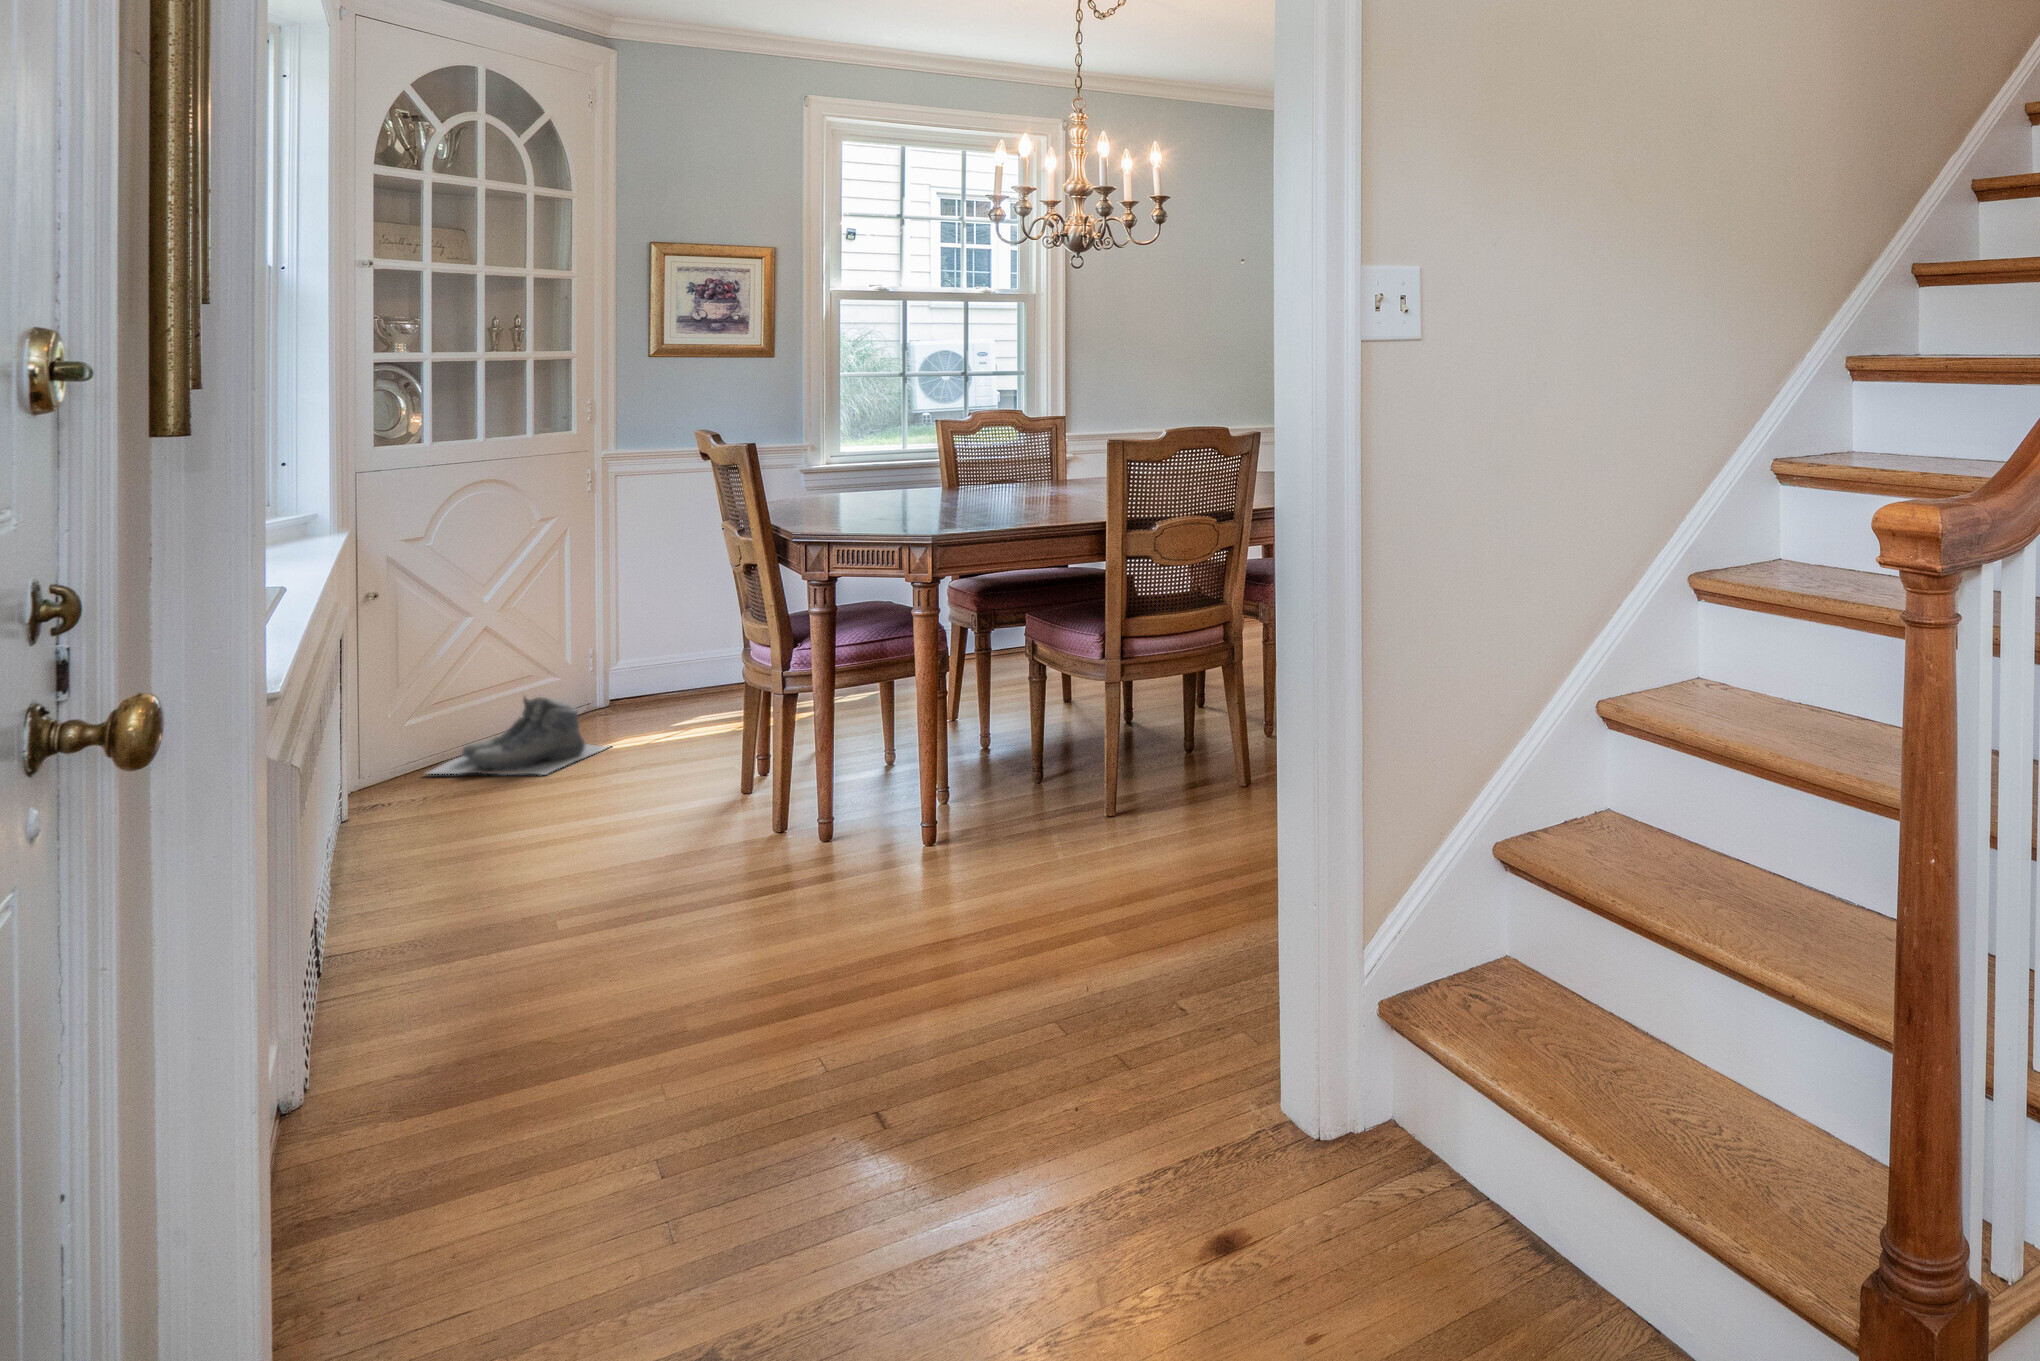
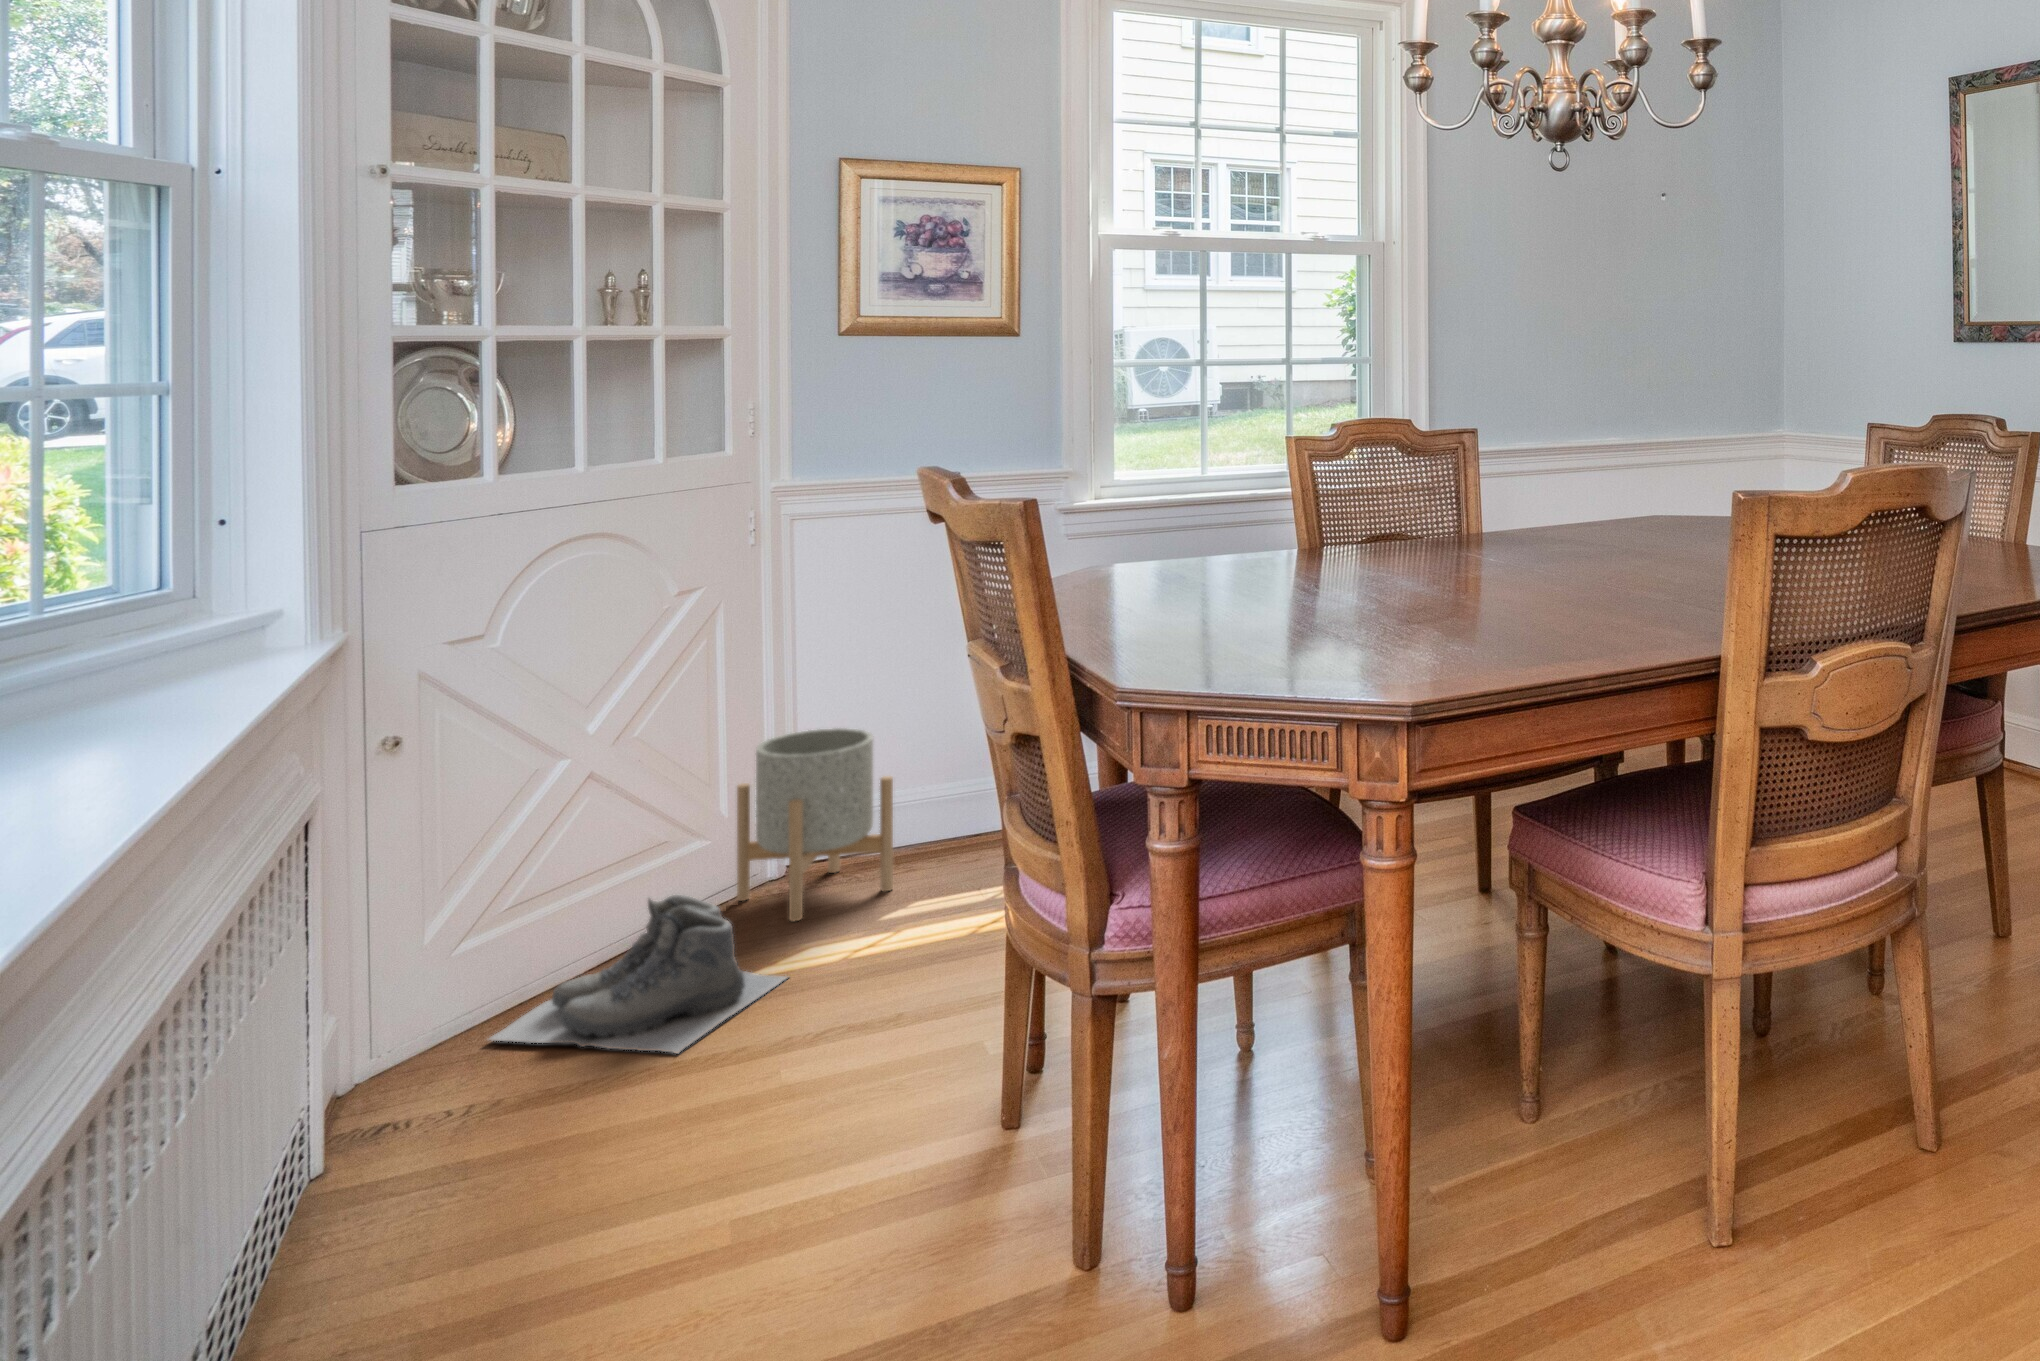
planter: none [575,610,683,725] -> present [737,728,893,921]

